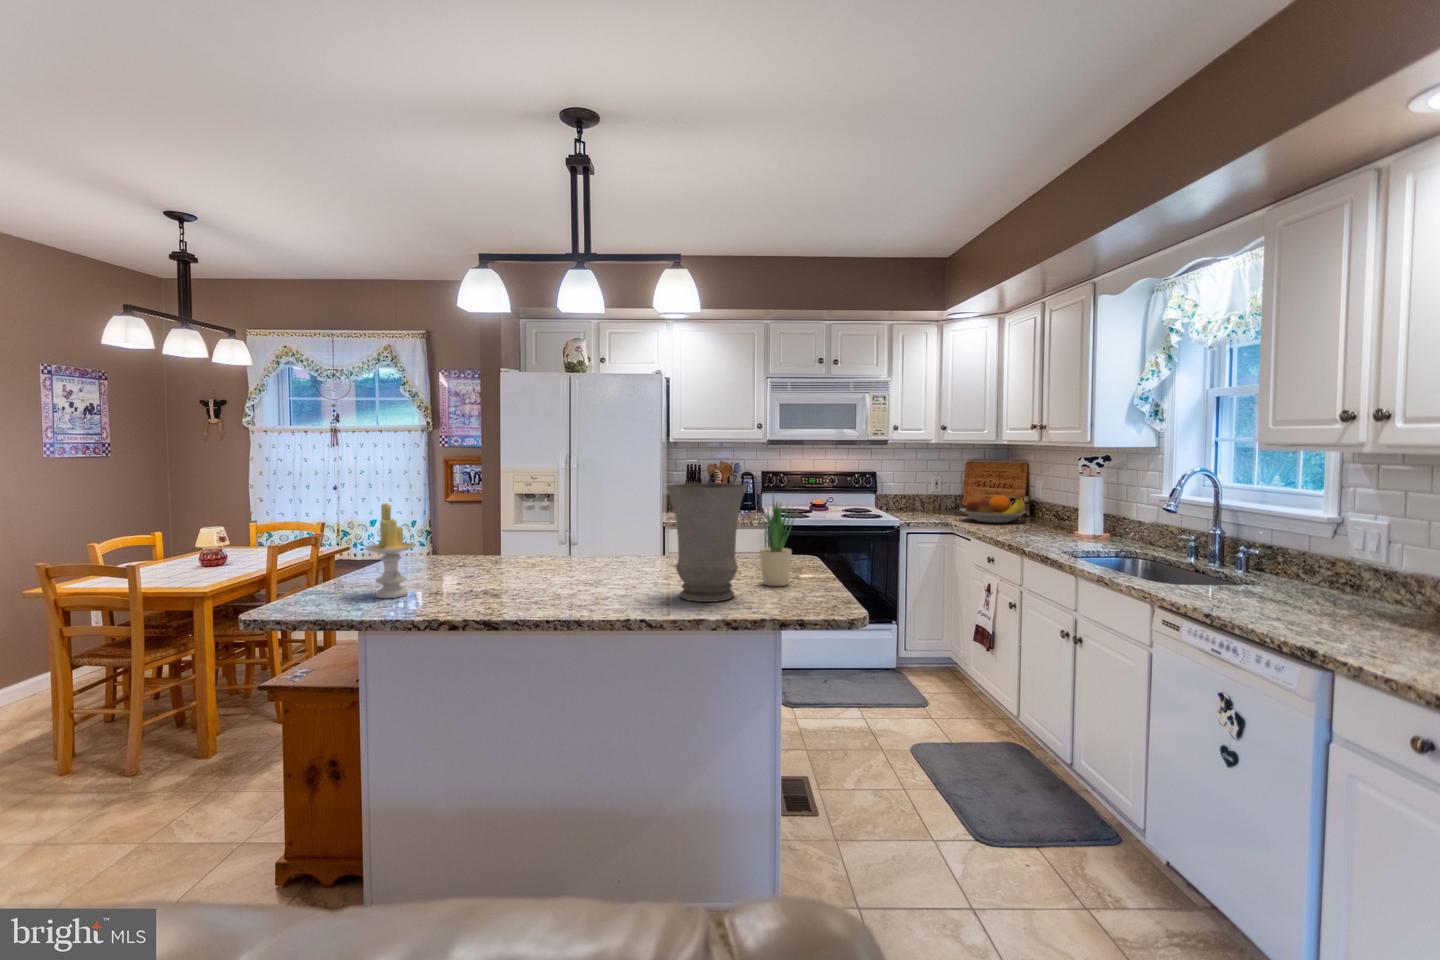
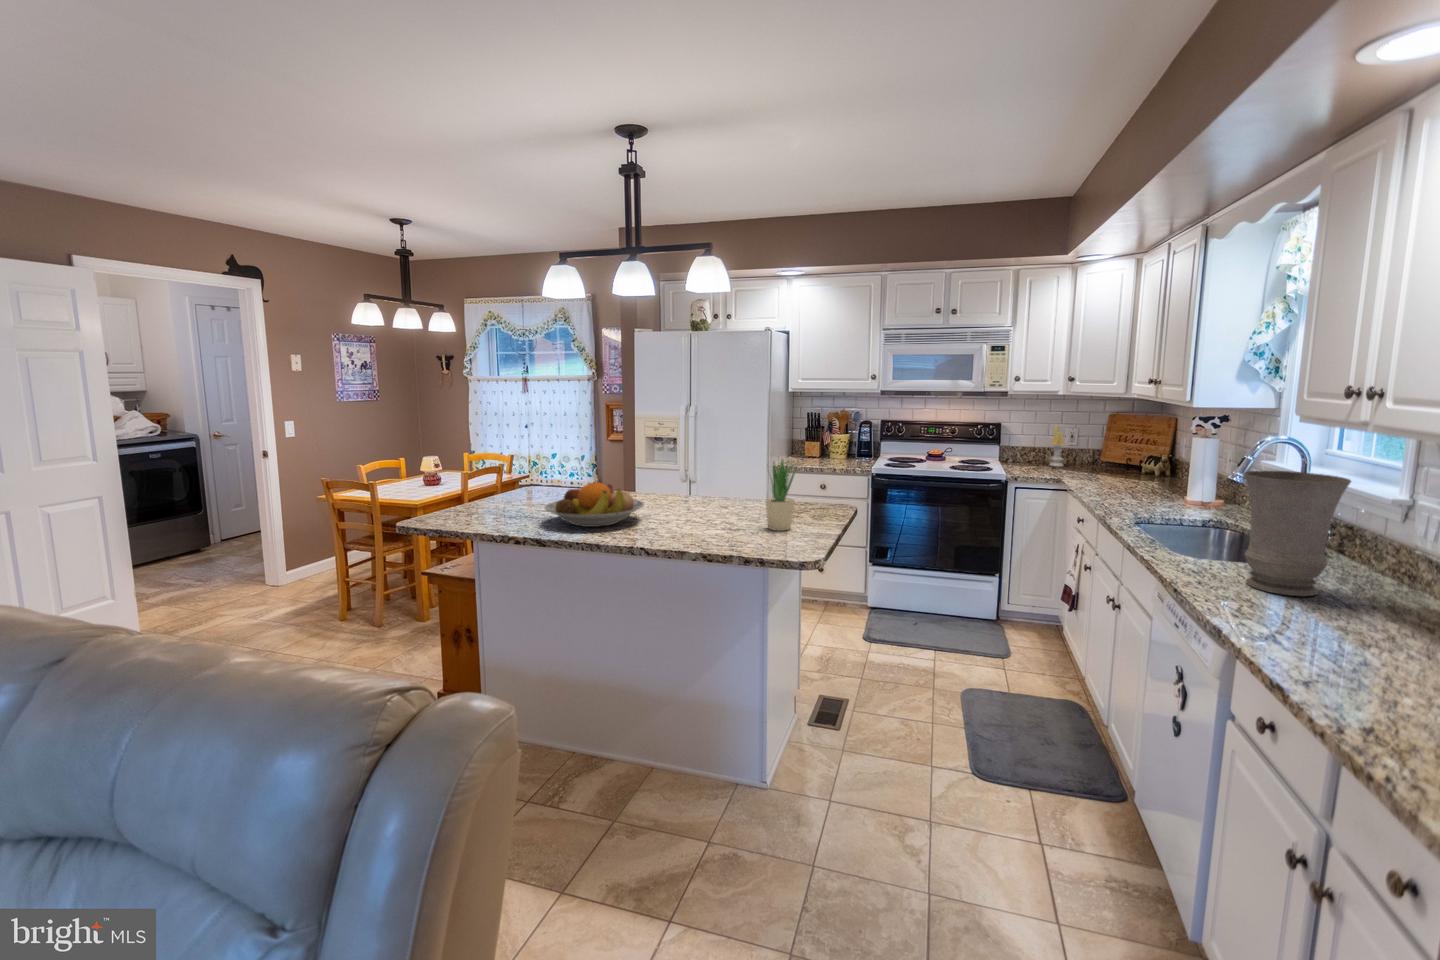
vase: present [667,483,746,602] -> present [1244,471,1351,596]
fruit bowl: present [960,495,1026,523] -> present [545,482,644,527]
candle: present [365,503,415,598] -> present [1048,425,1069,467]

